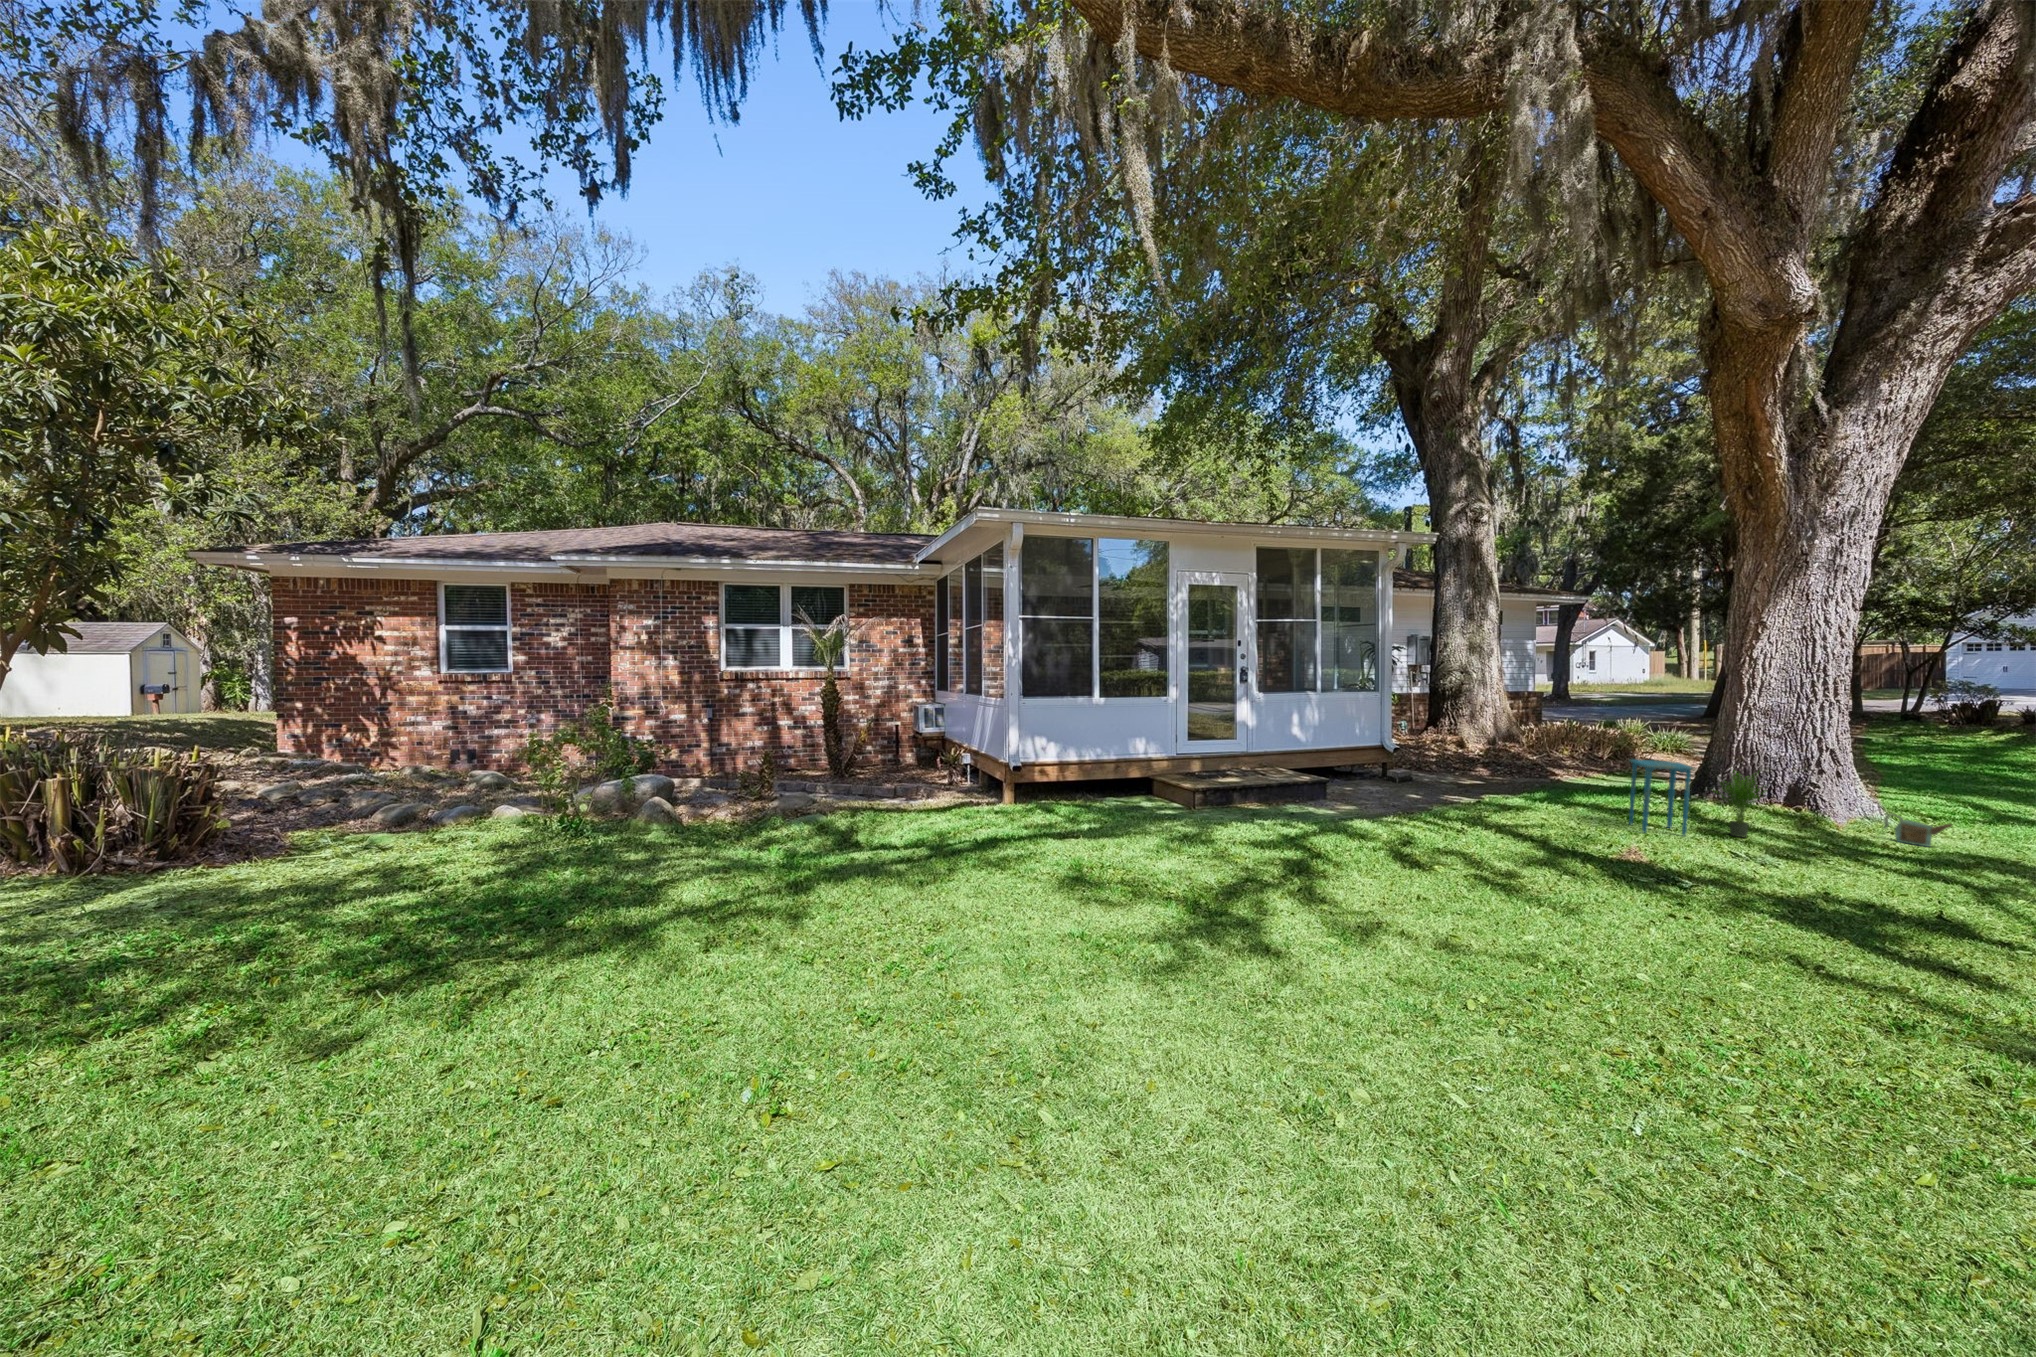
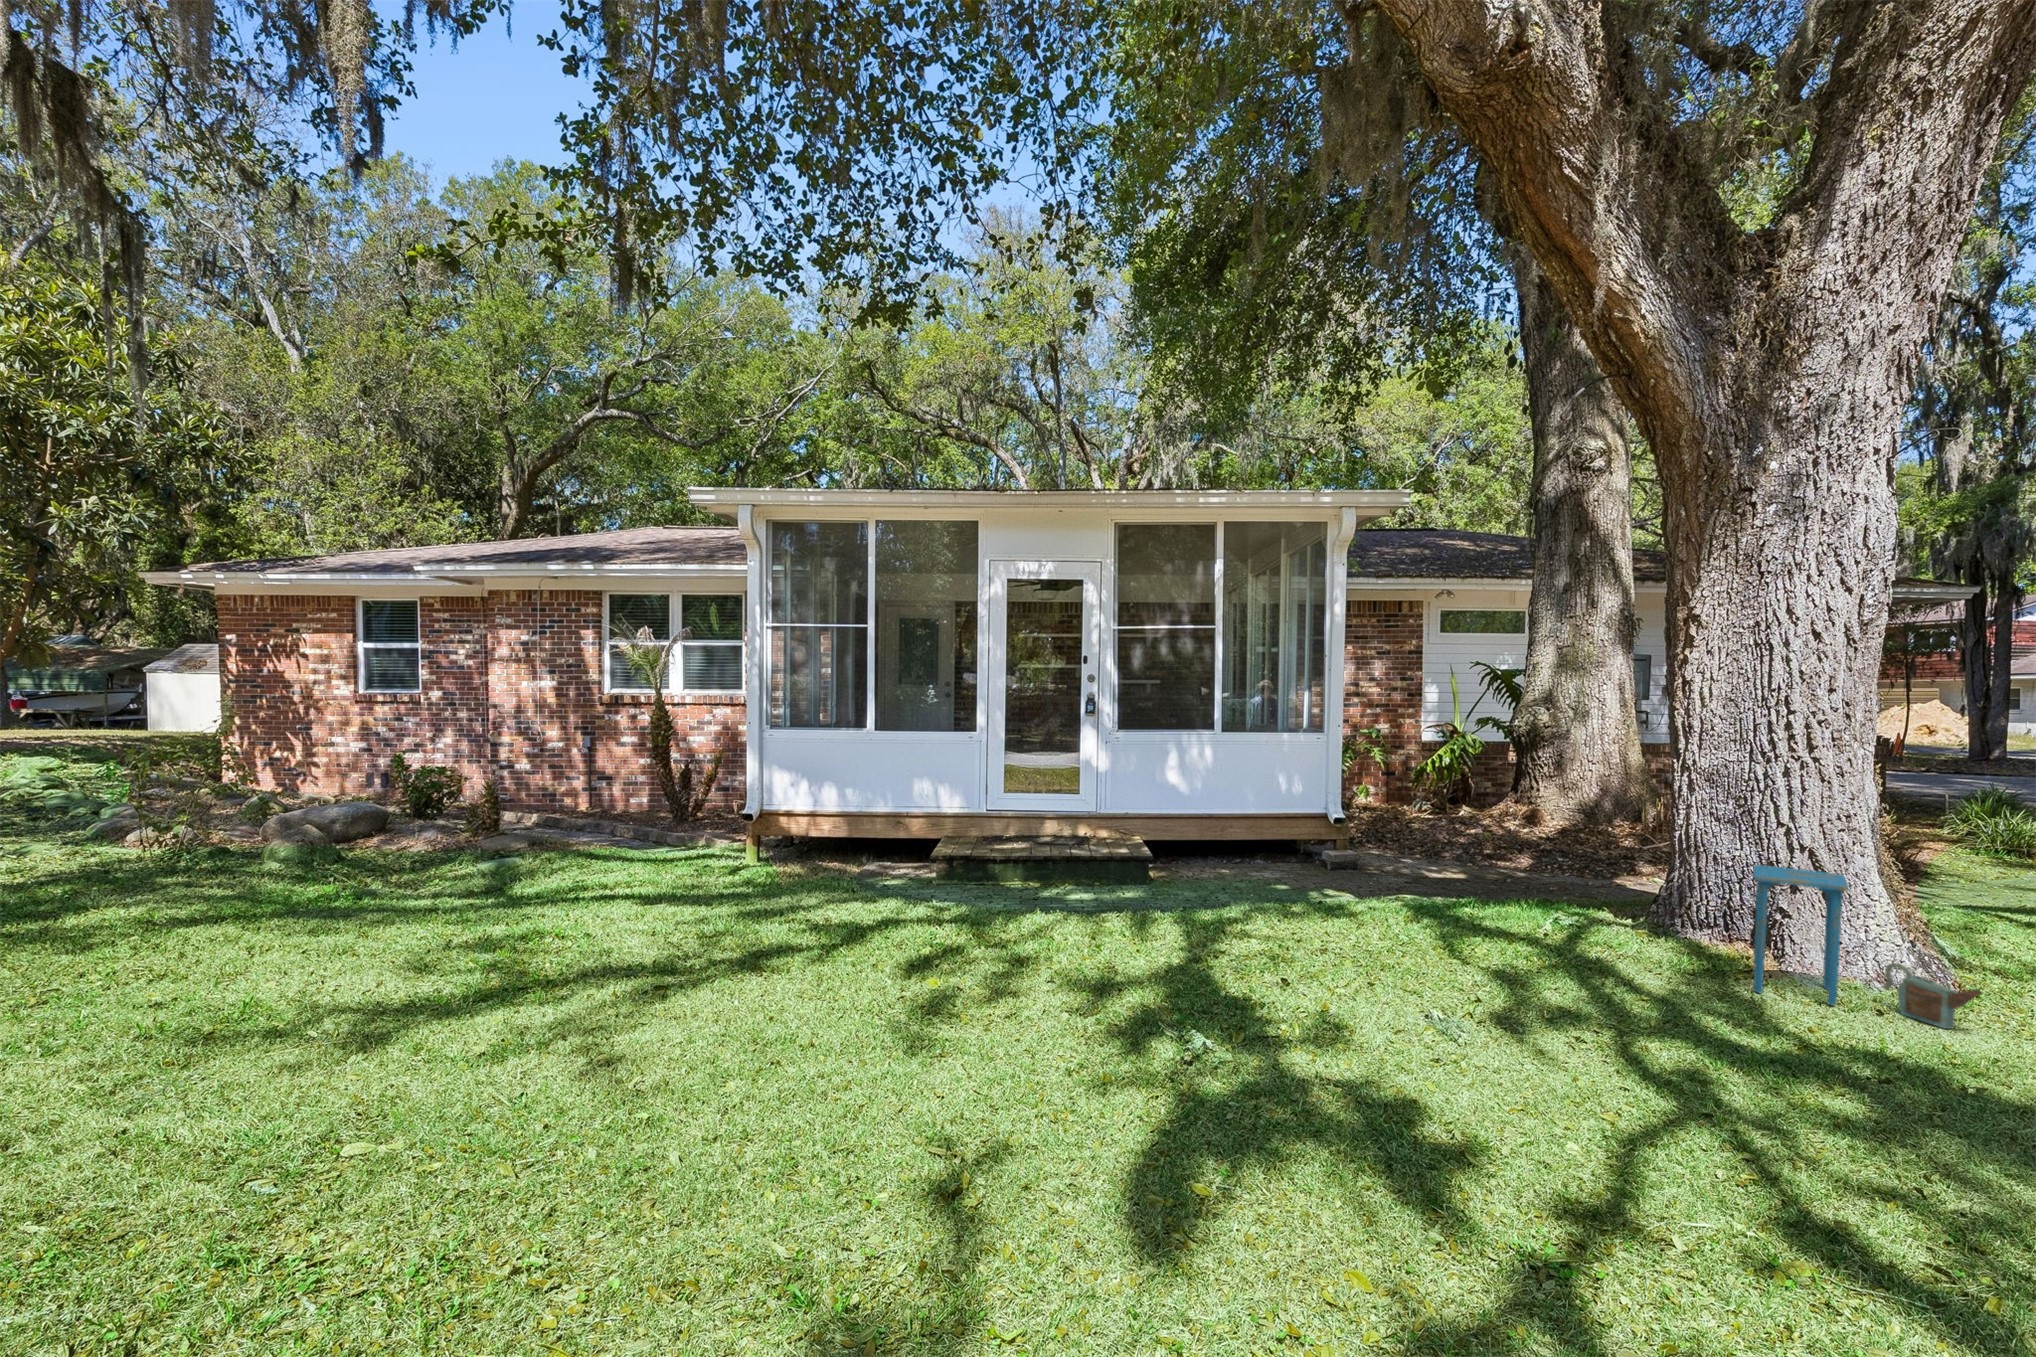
side table: present [1629,759,1695,835] -> present [1753,865,1849,1005]
potted plant: present [1721,774,1760,837] -> none [1545,862,1639,980]

